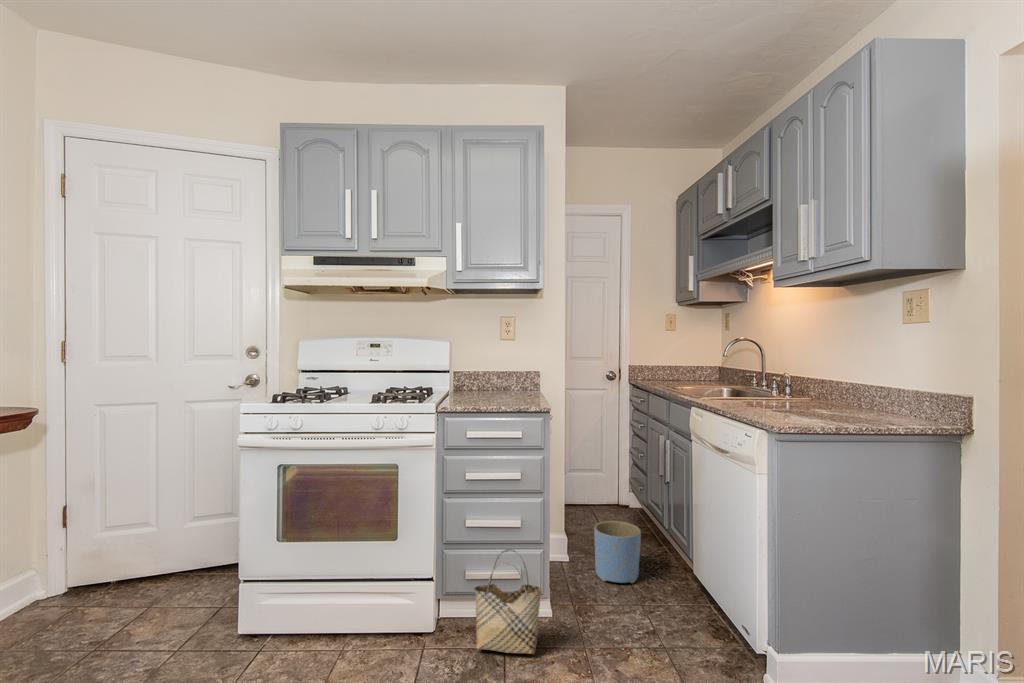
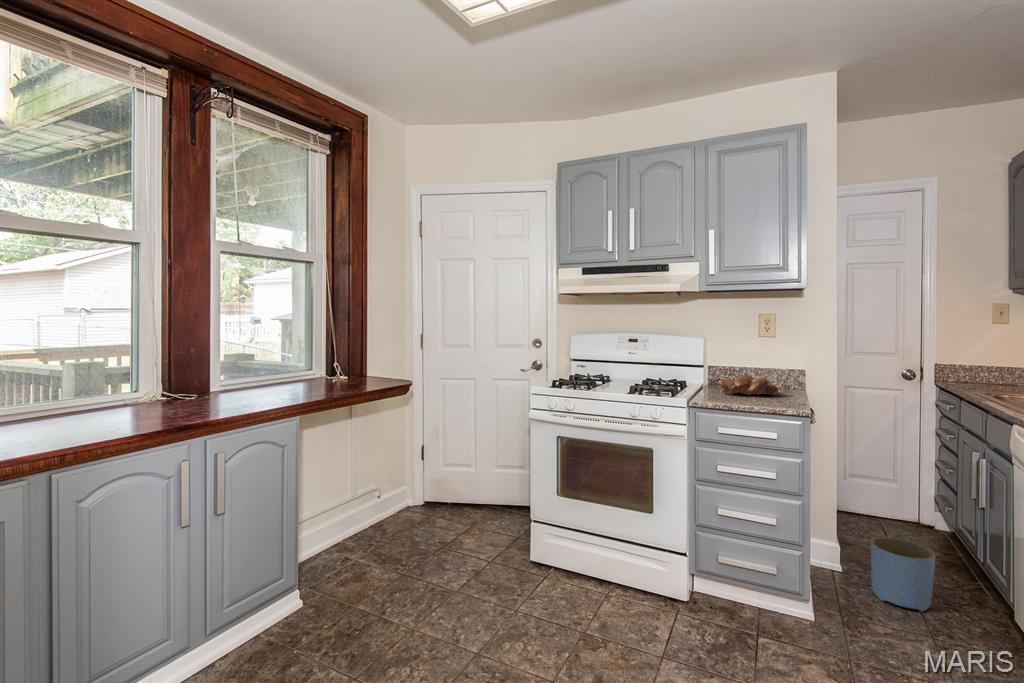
bread loaf: none [466,379,519,399] -> present [720,375,778,394]
woven basket: present [474,549,541,654] -> none [725,543,797,648]

